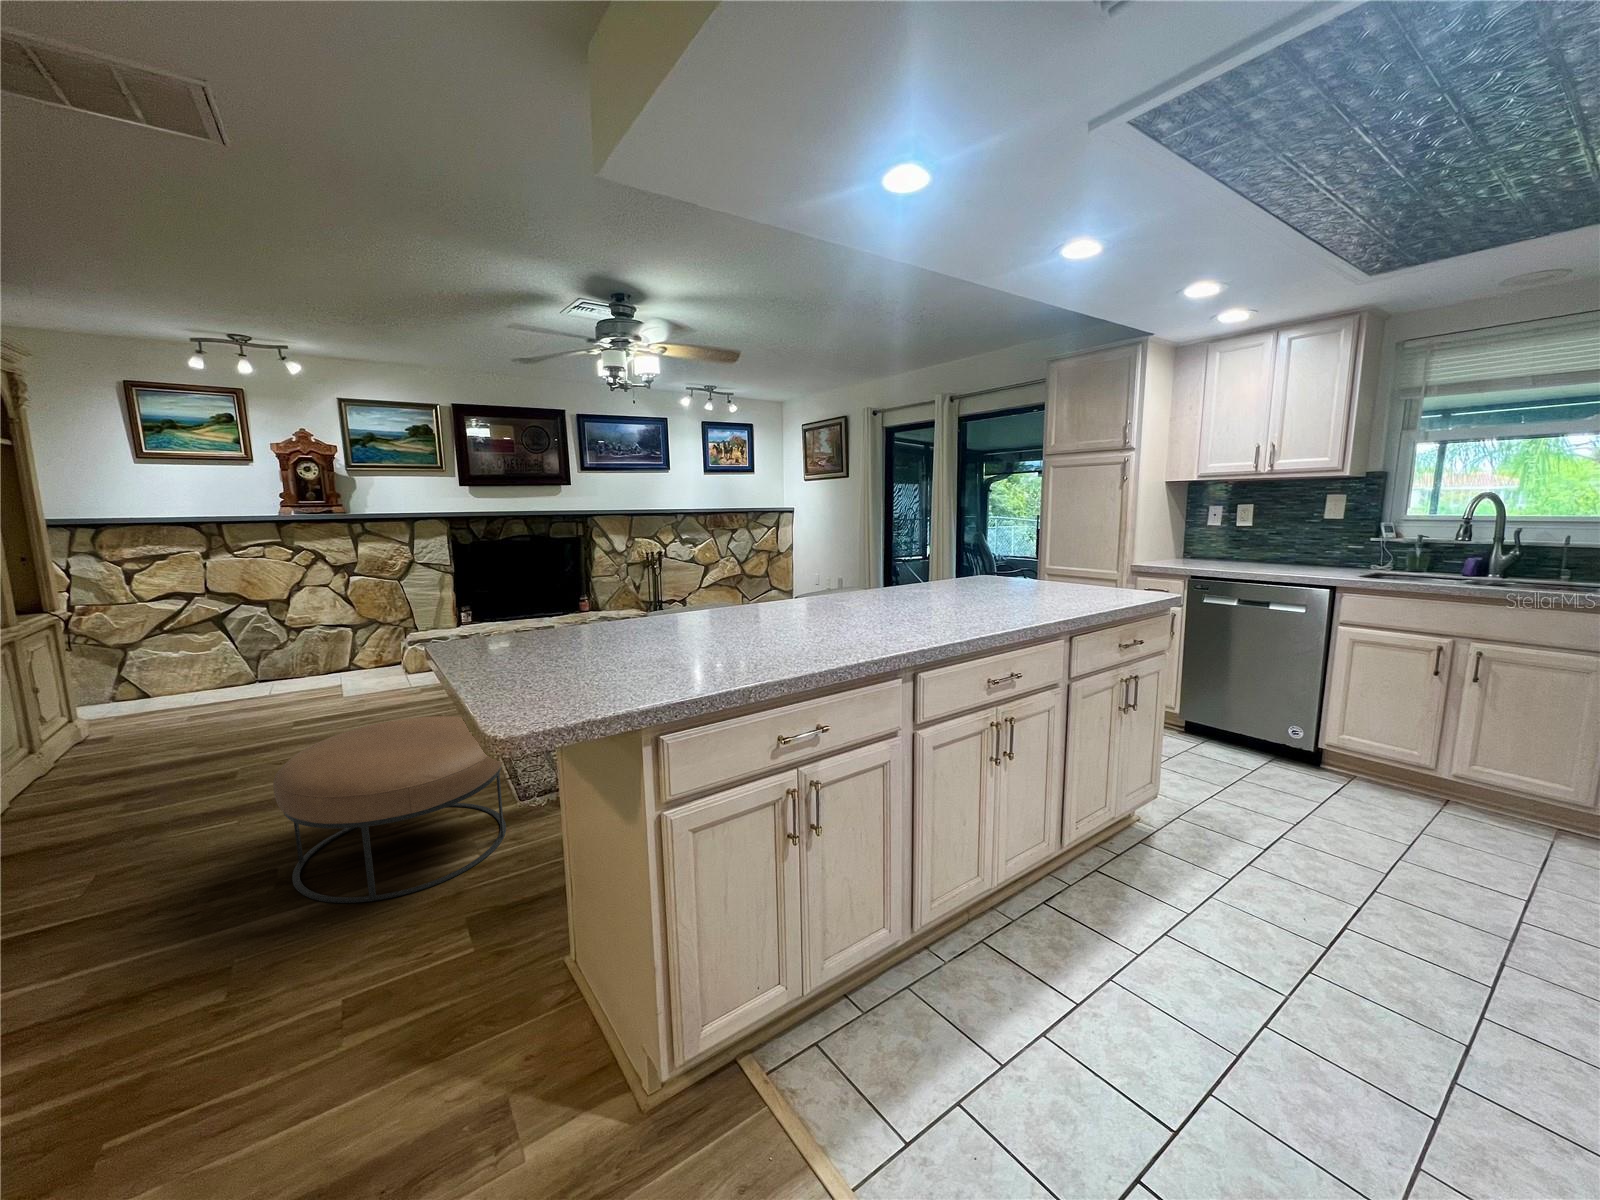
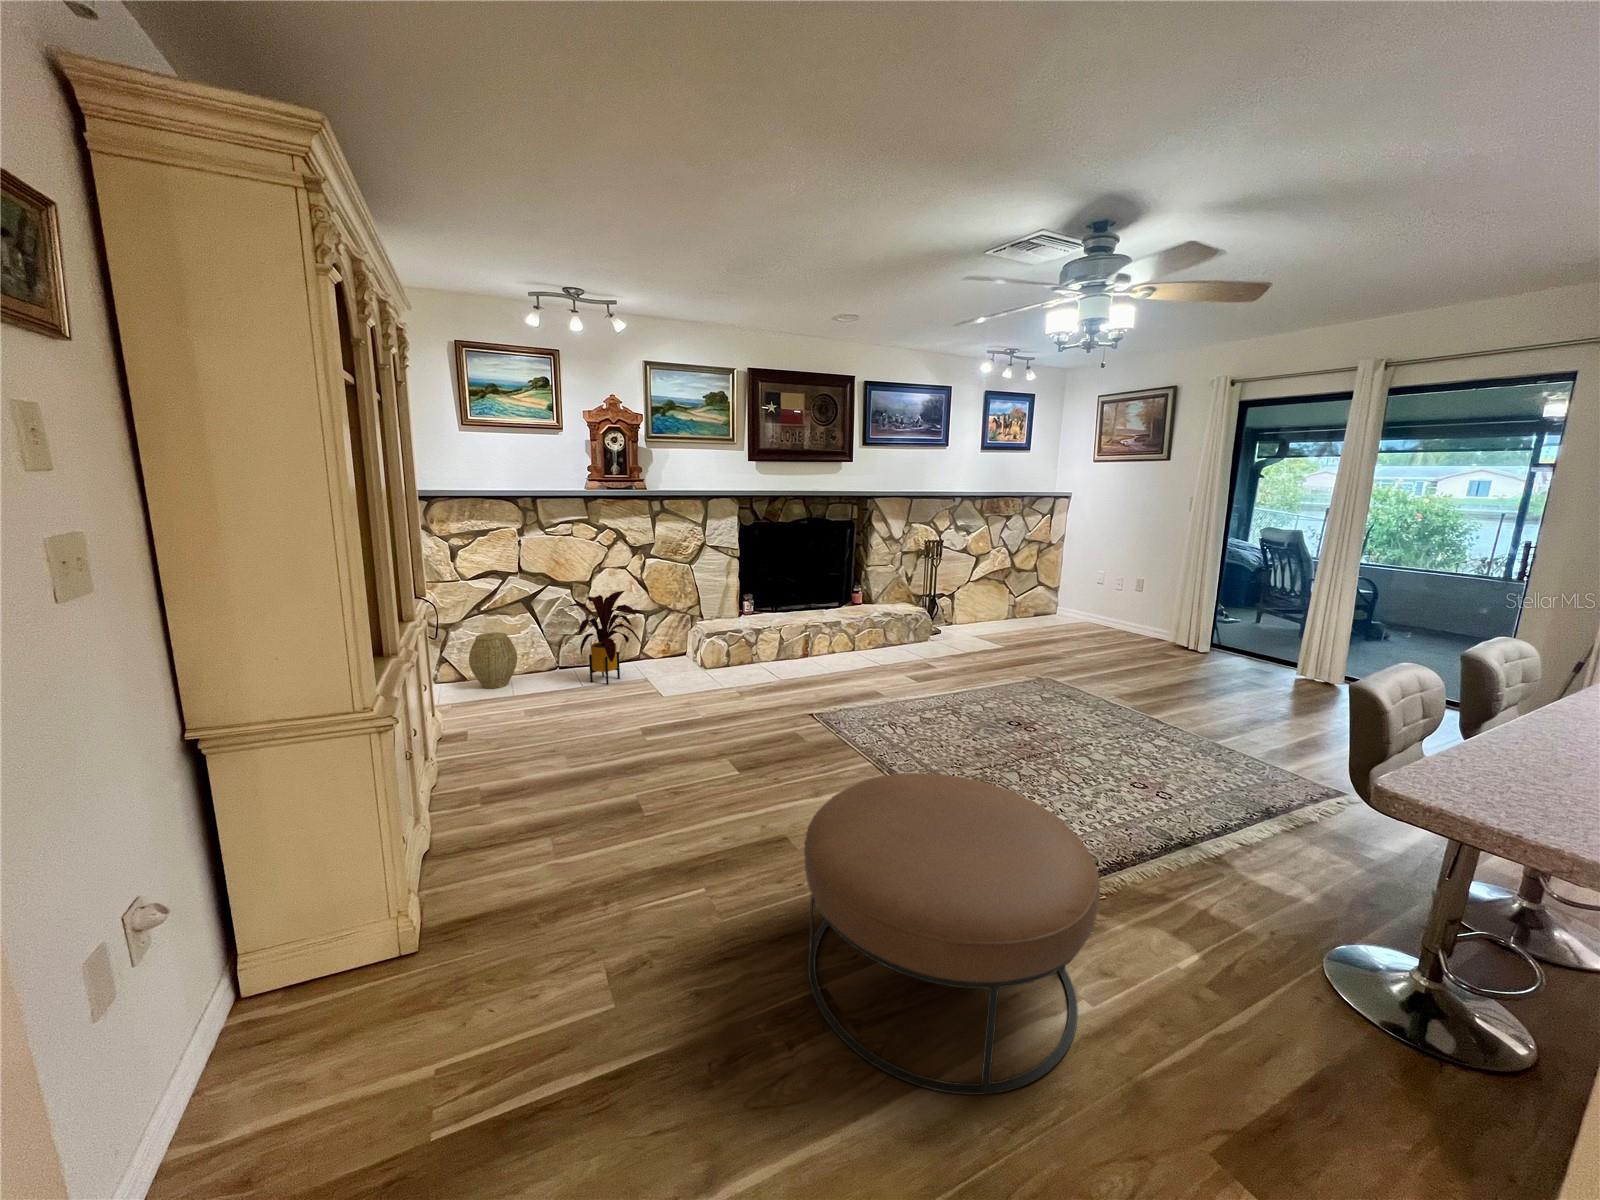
house plant: none [245,606,331,692] -> present [561,591,642,684]
woven basket: none [147,650,203,703] -> present [469,632,517,688]

